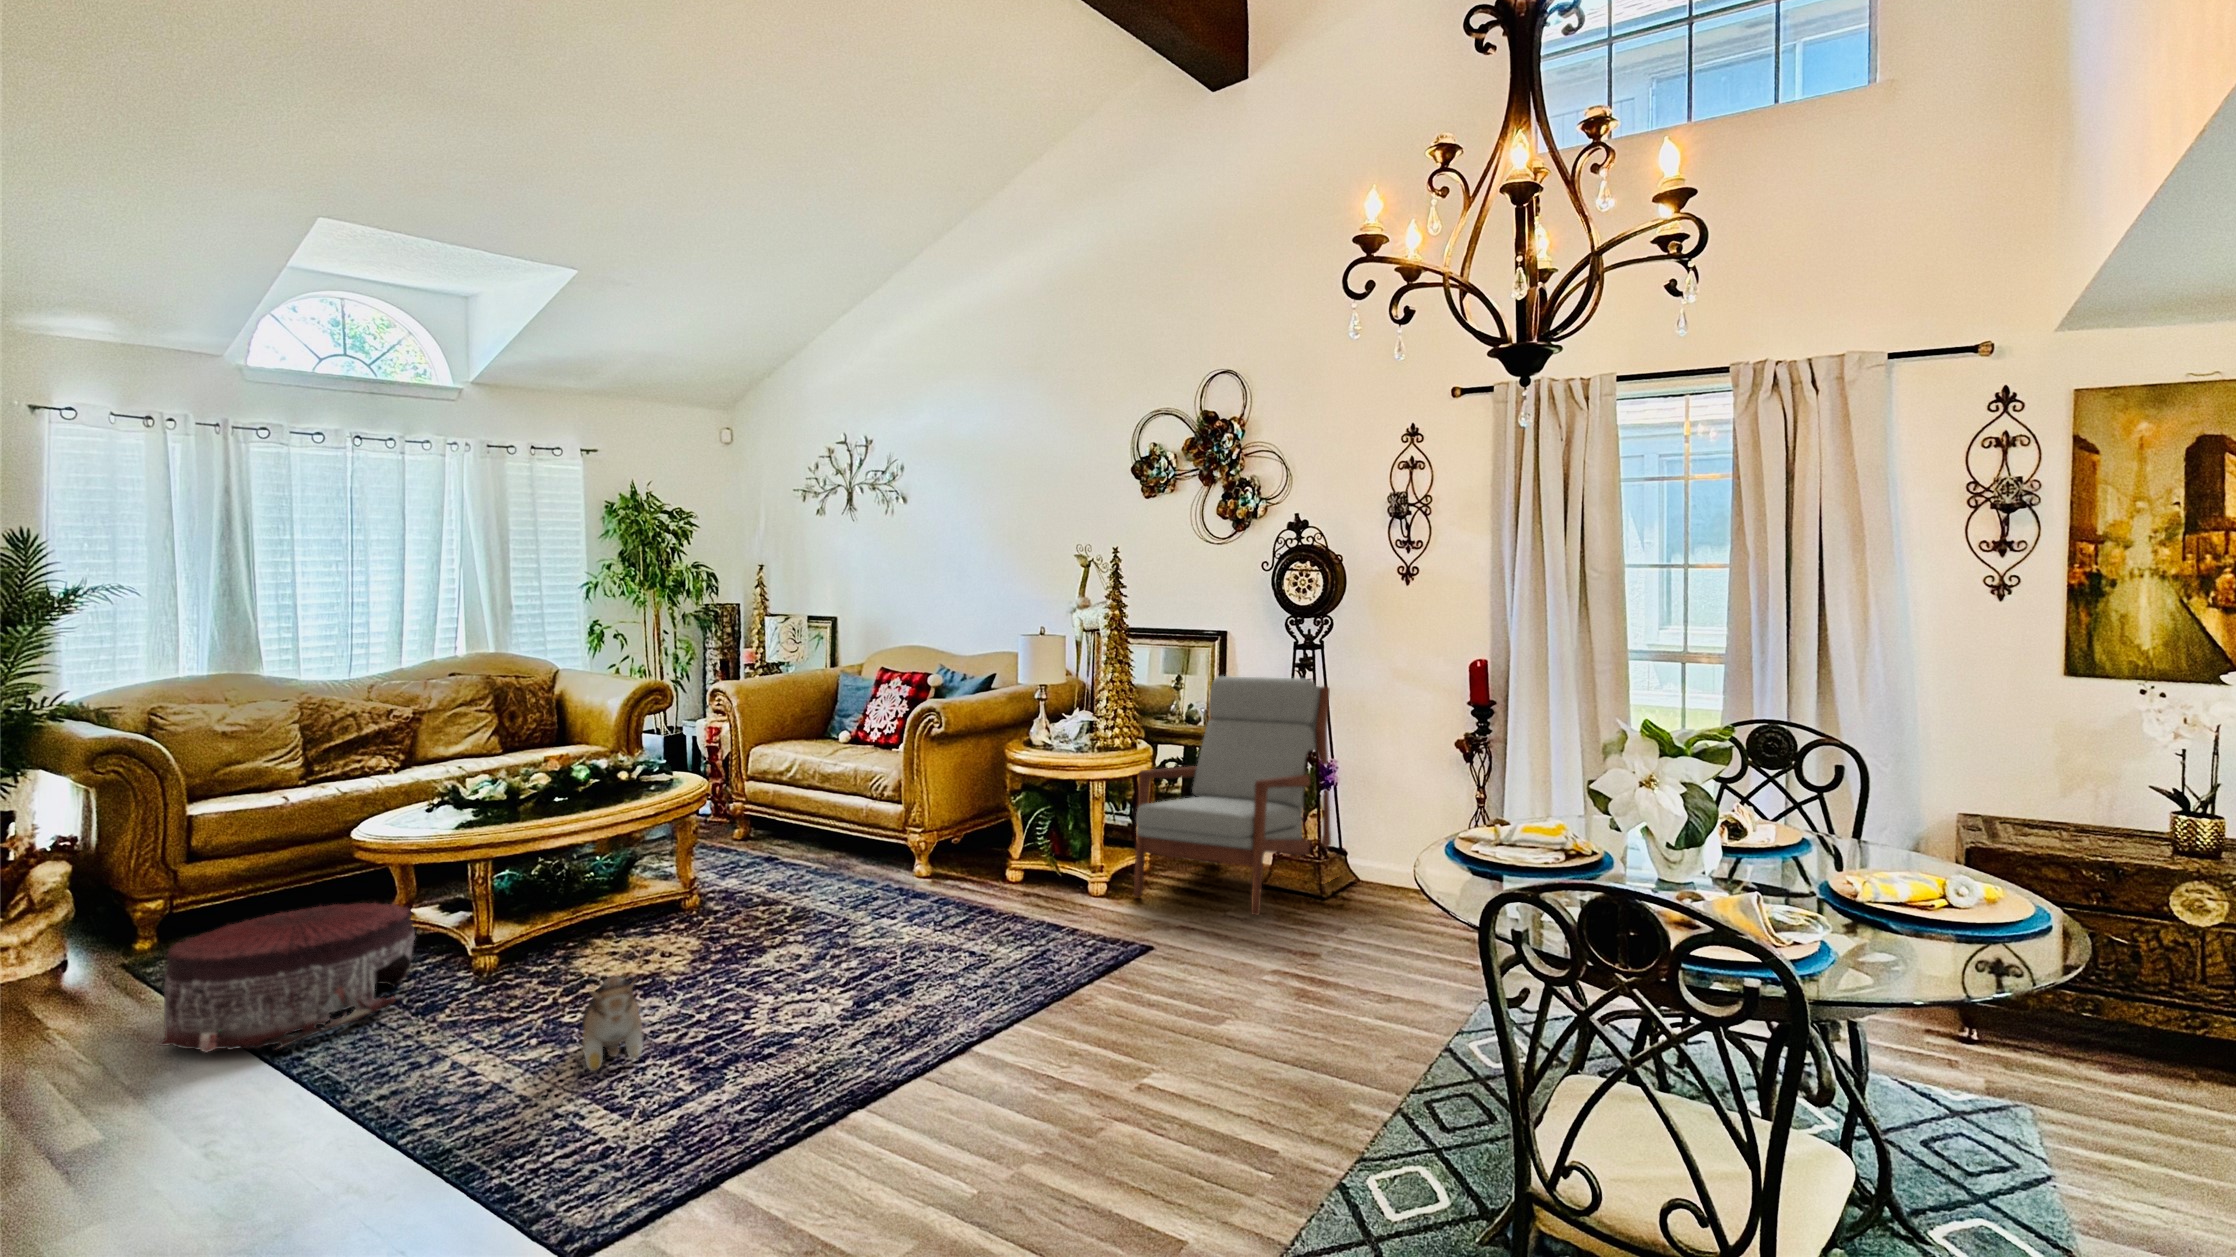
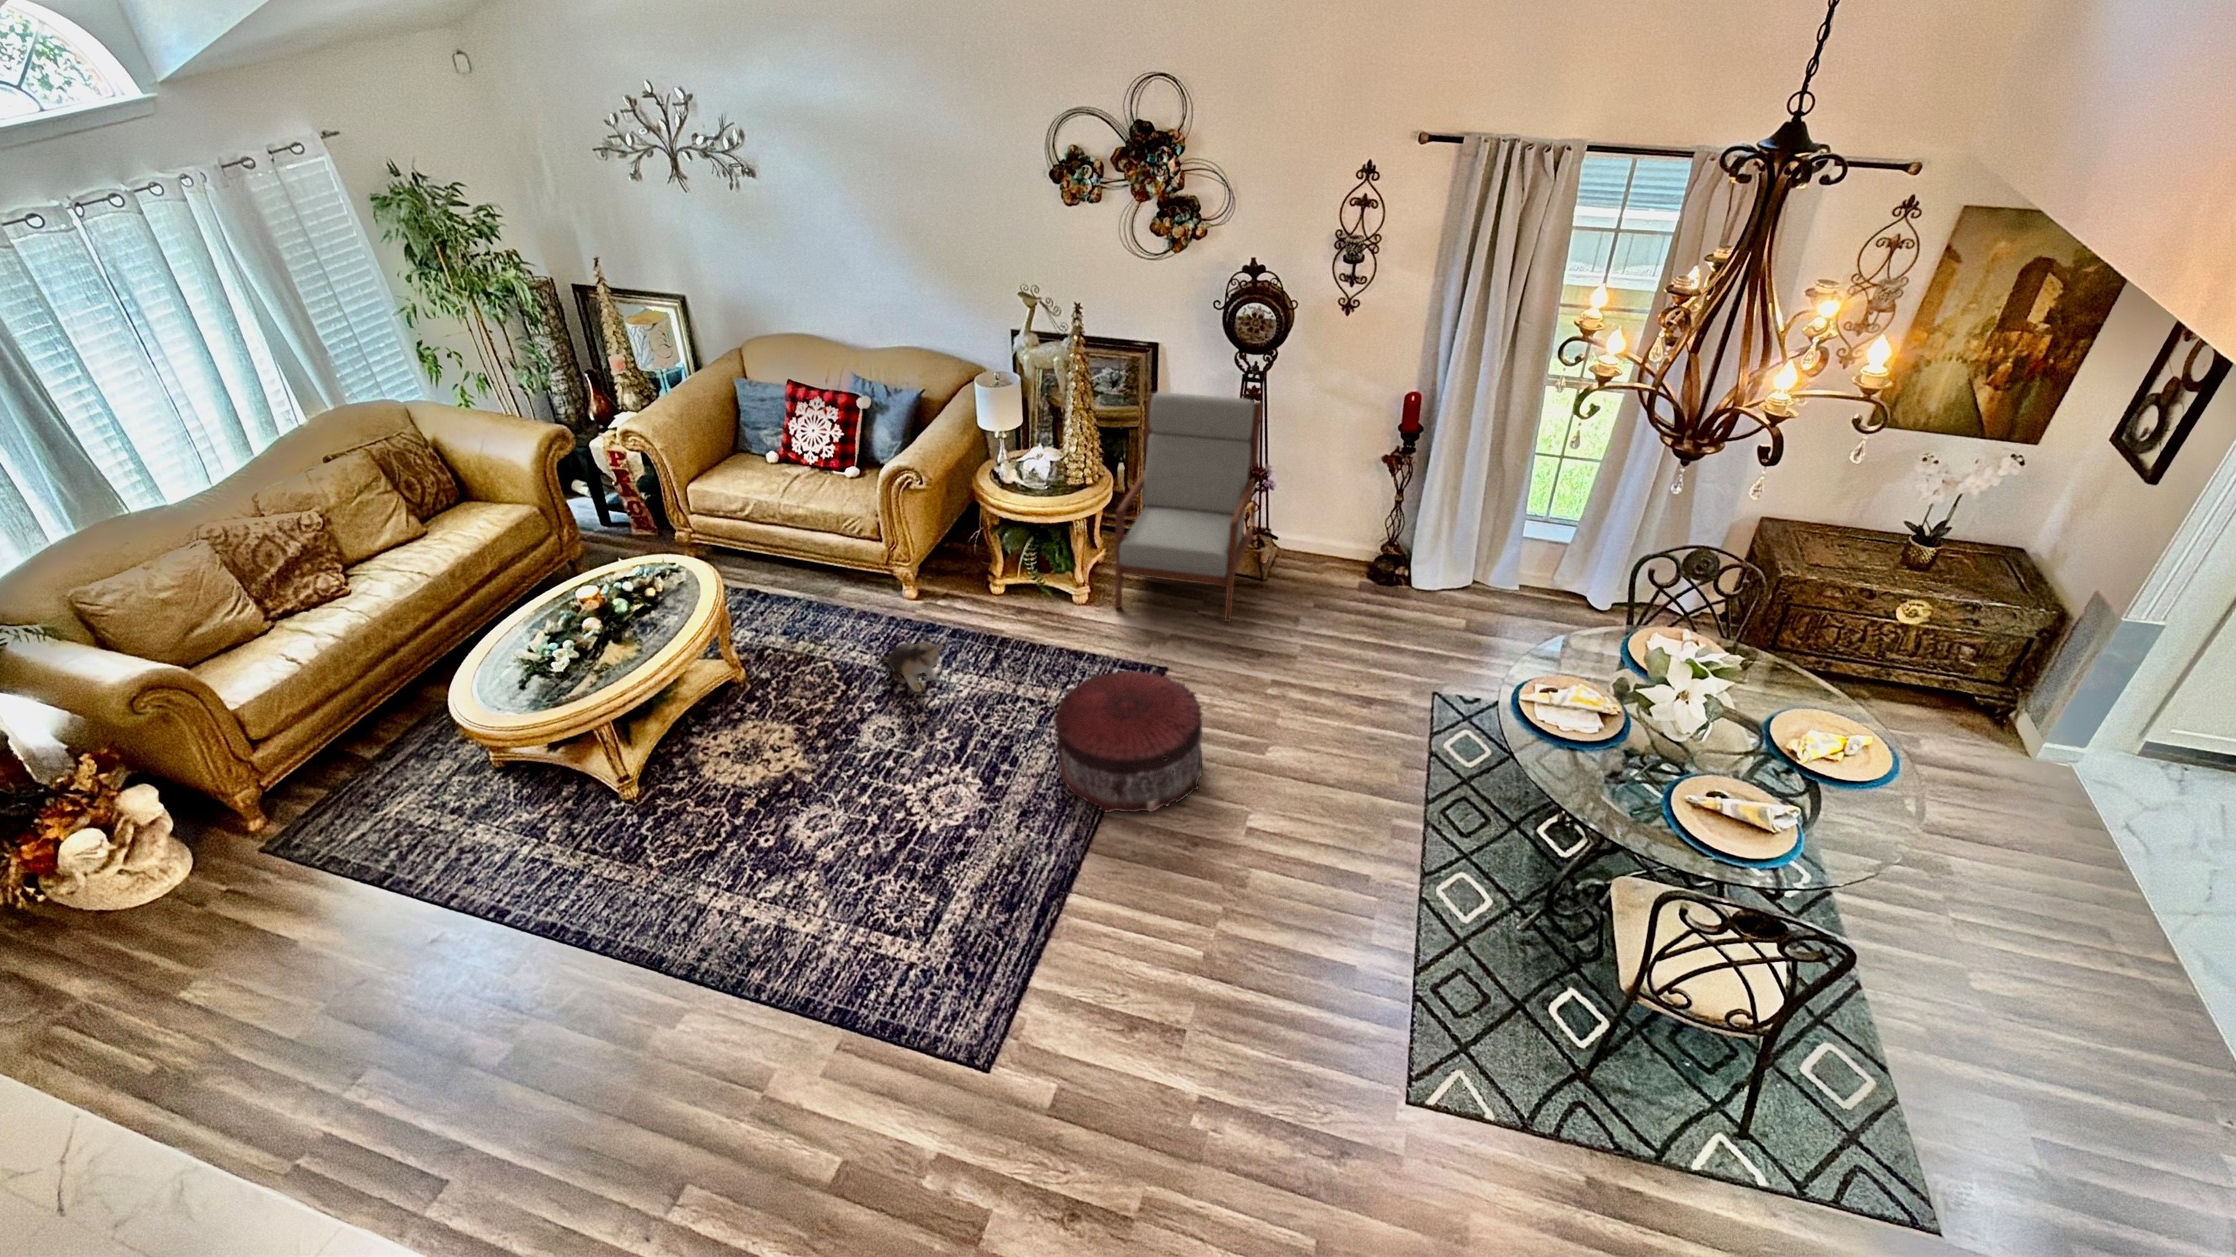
pouf: present [160,902,415,1052] -> present [1054,670,1202,813]
plush toy: present [582,976,643,1071] -> present [880,642,943,692]

